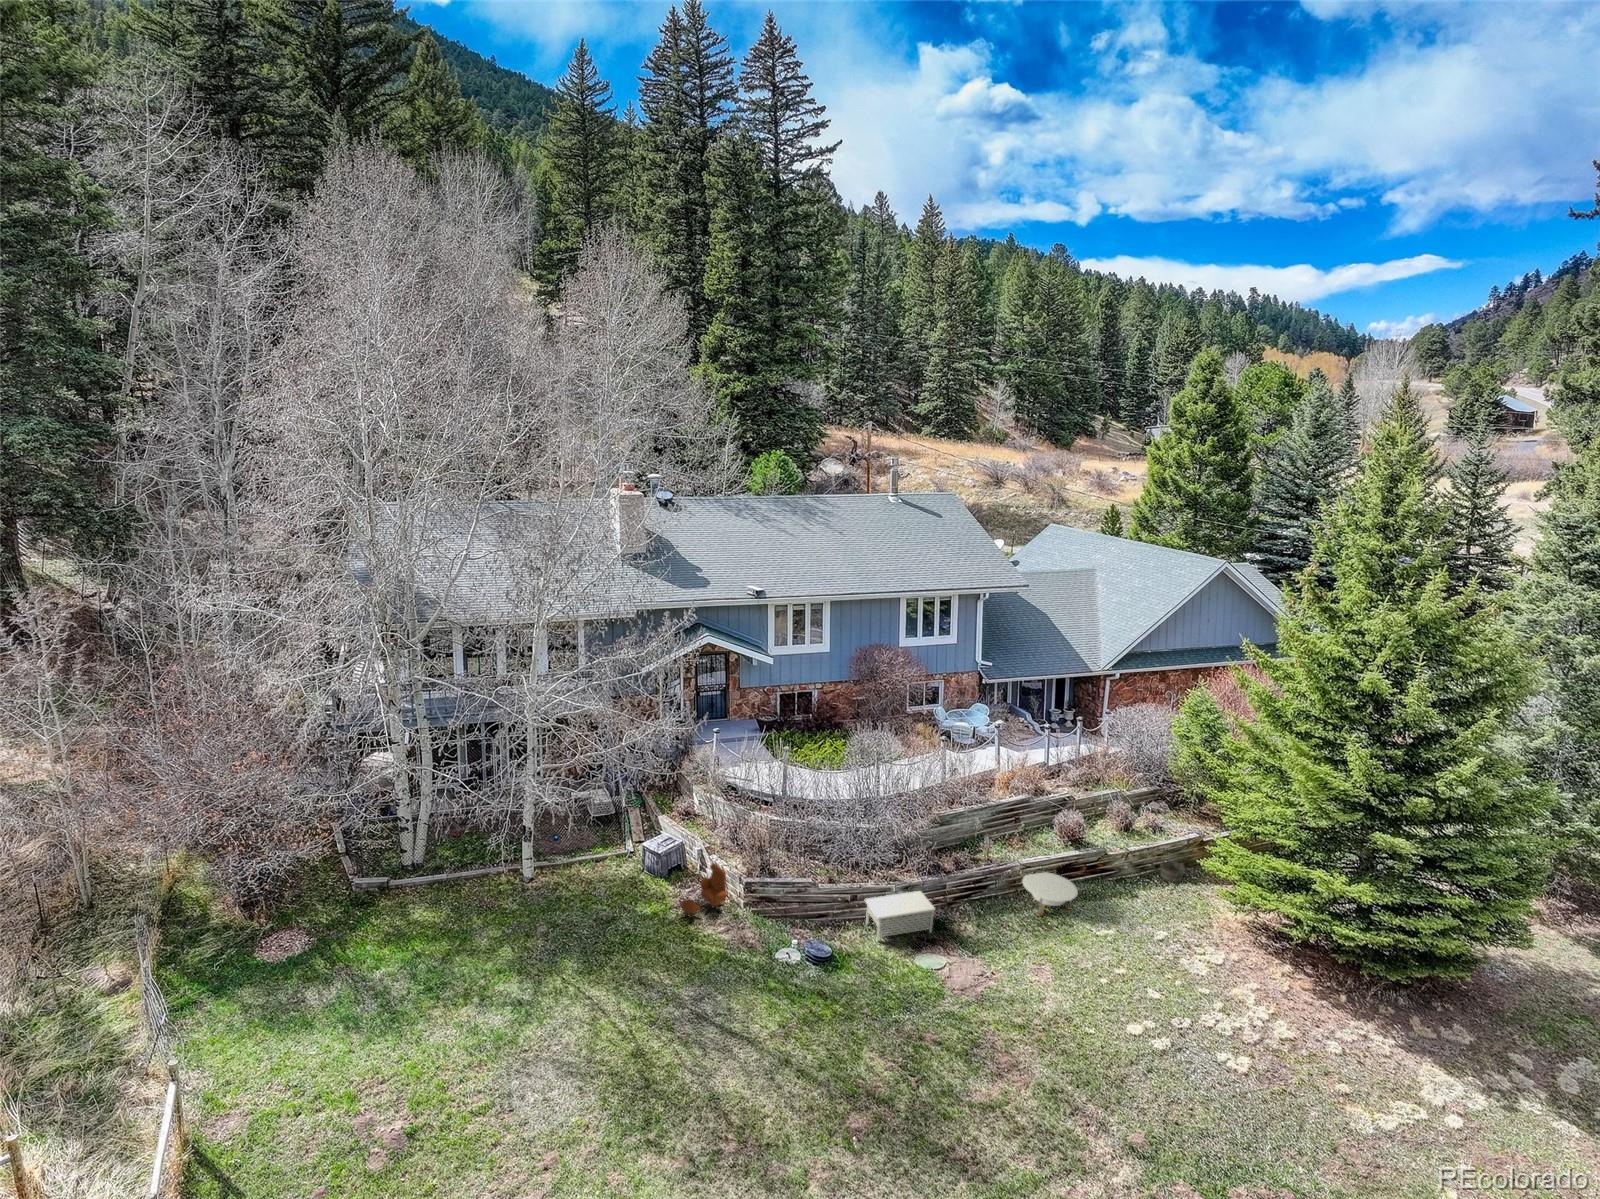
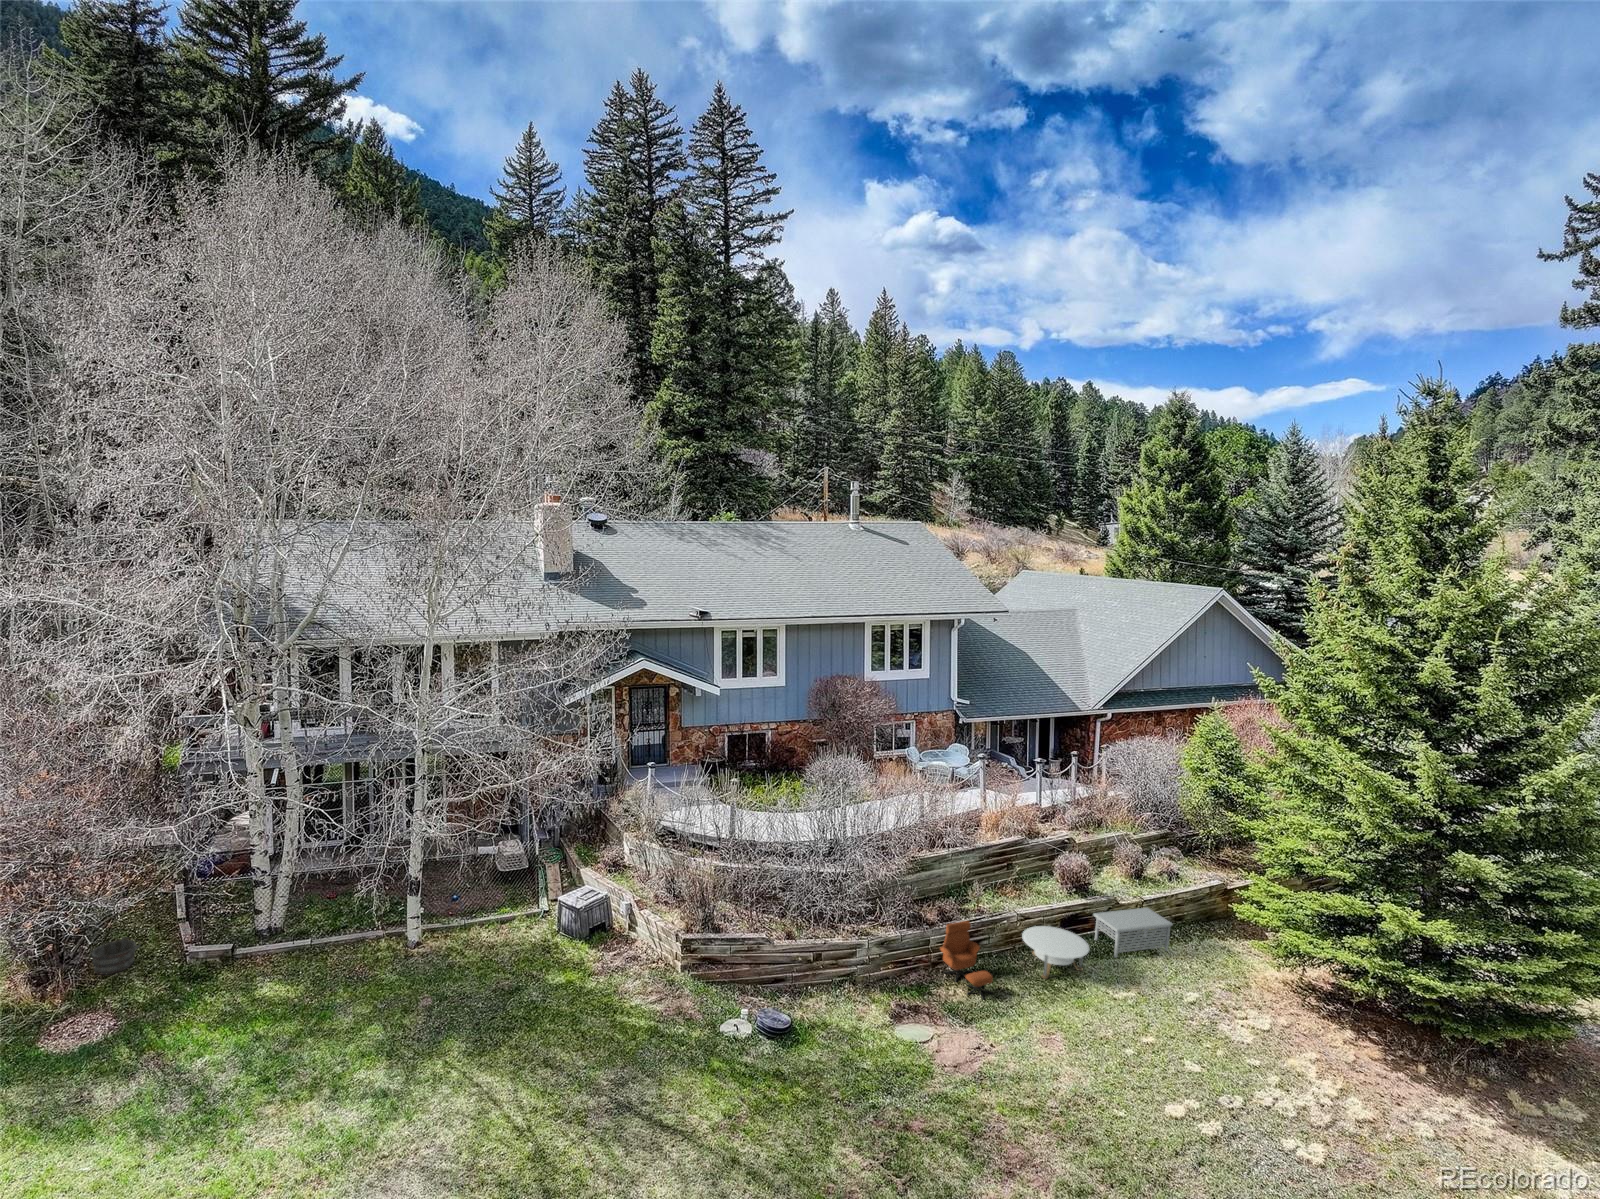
bucket: present [1160,860,1185,883] -> present [91,937,140,975]
lounge chair: present [681,863,728,922] -> present [940,921,993,999]
storage bench: present [865,891,935,941] -> present [1094,908,1172,957]

